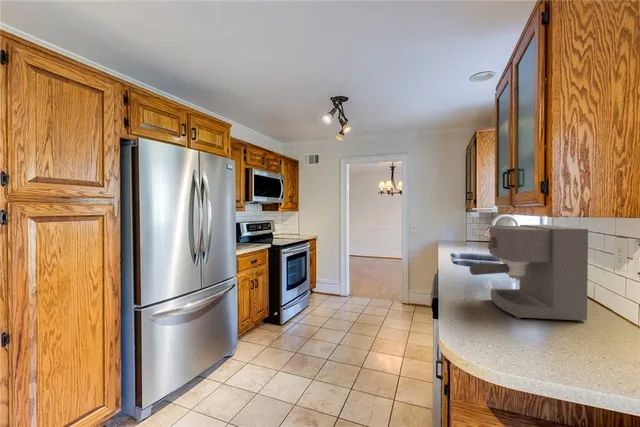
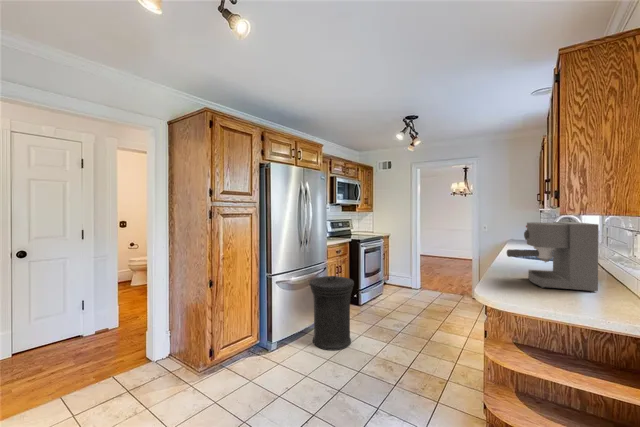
trash can: none [205,298,269,405] -> present [309,276,354,350]

